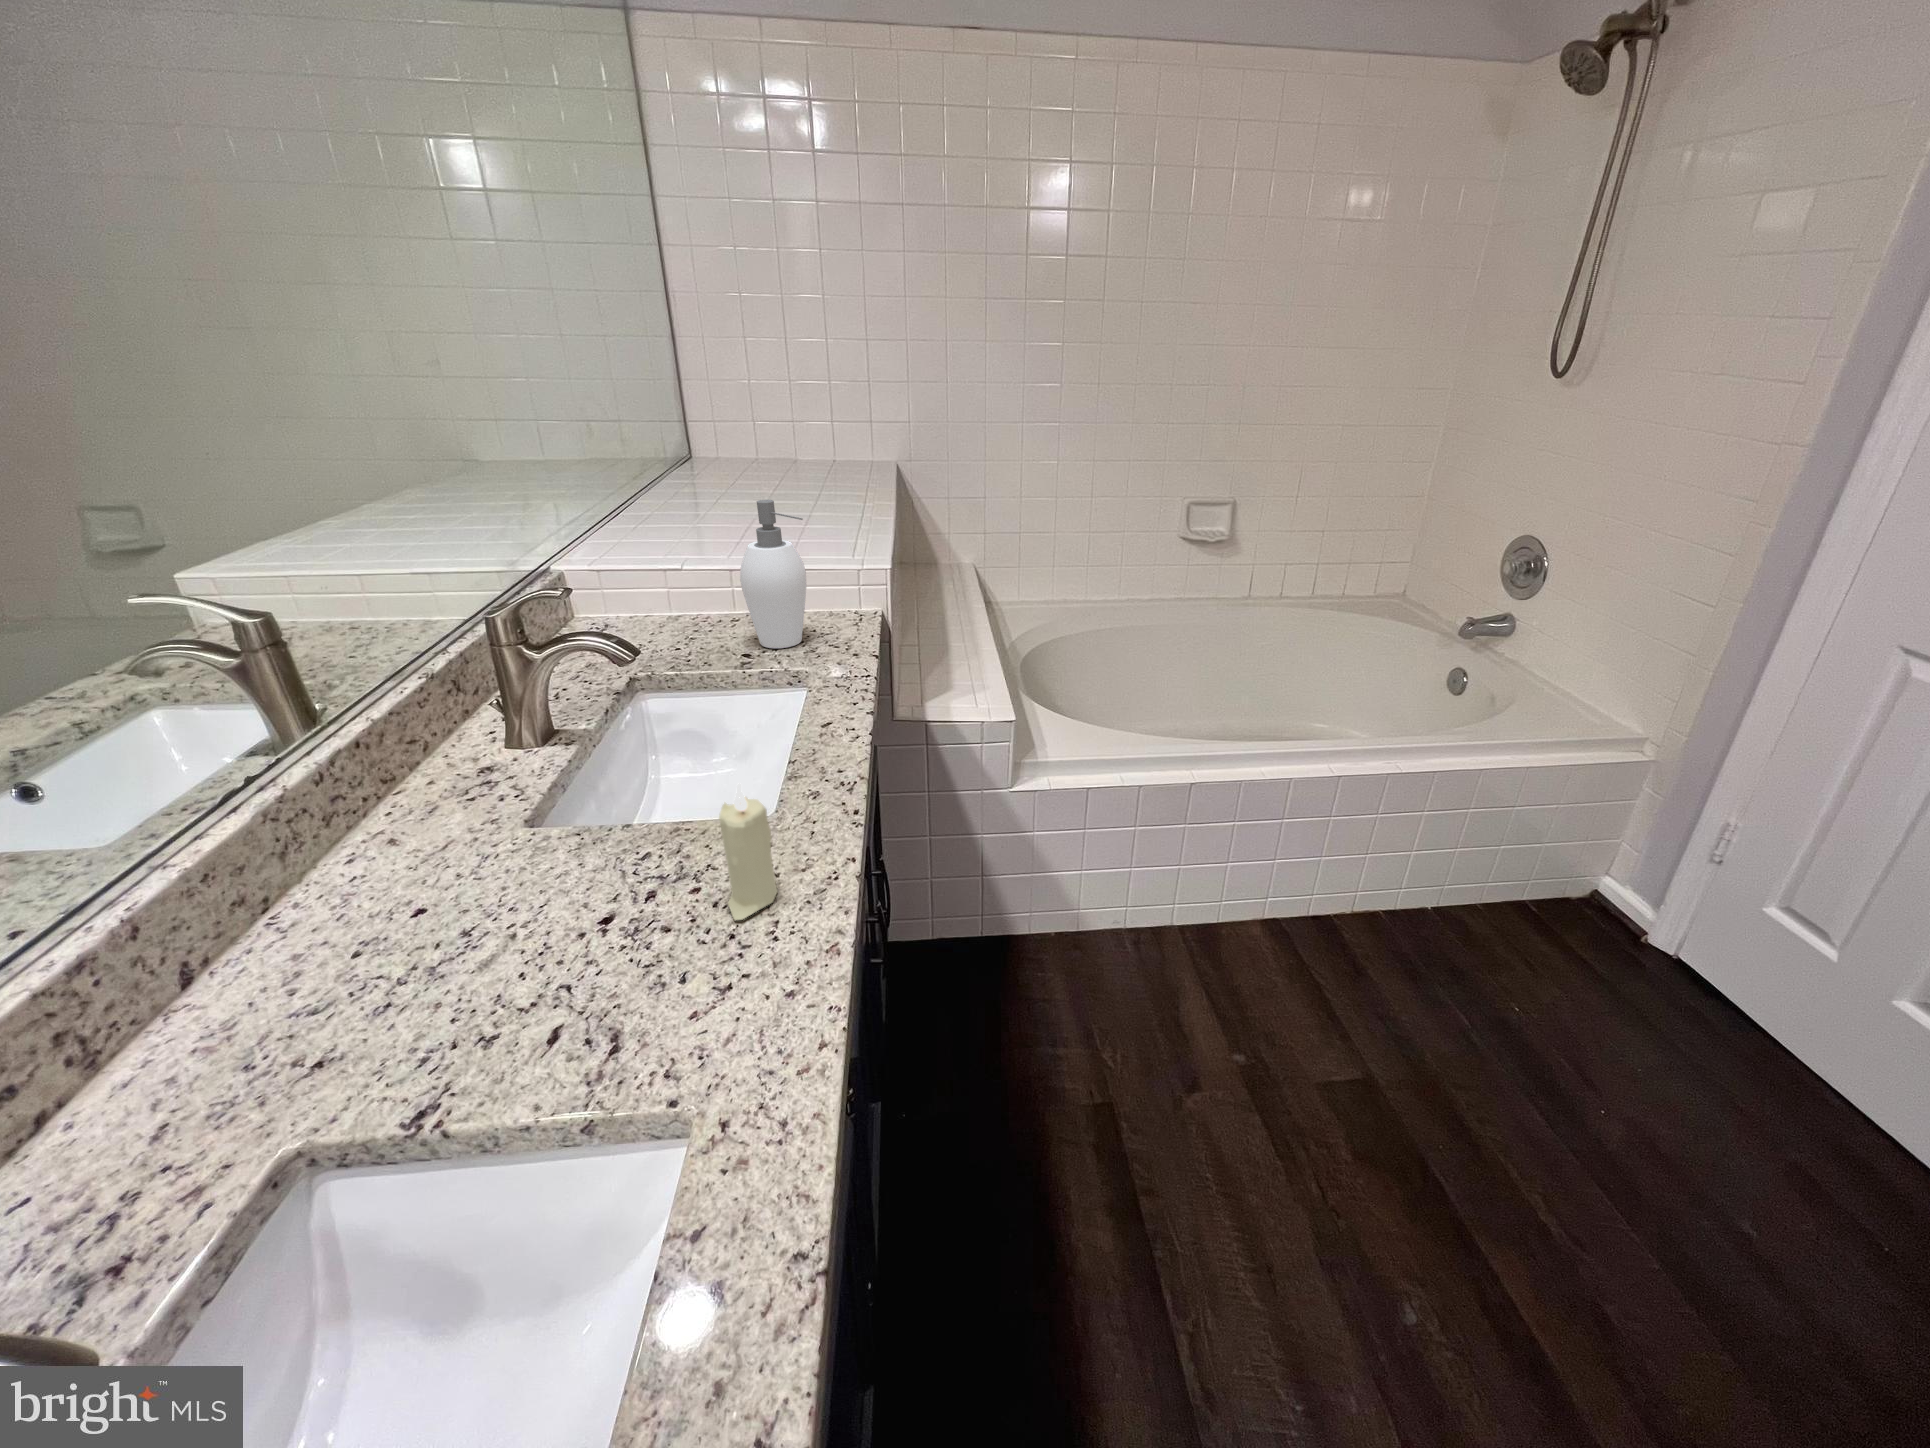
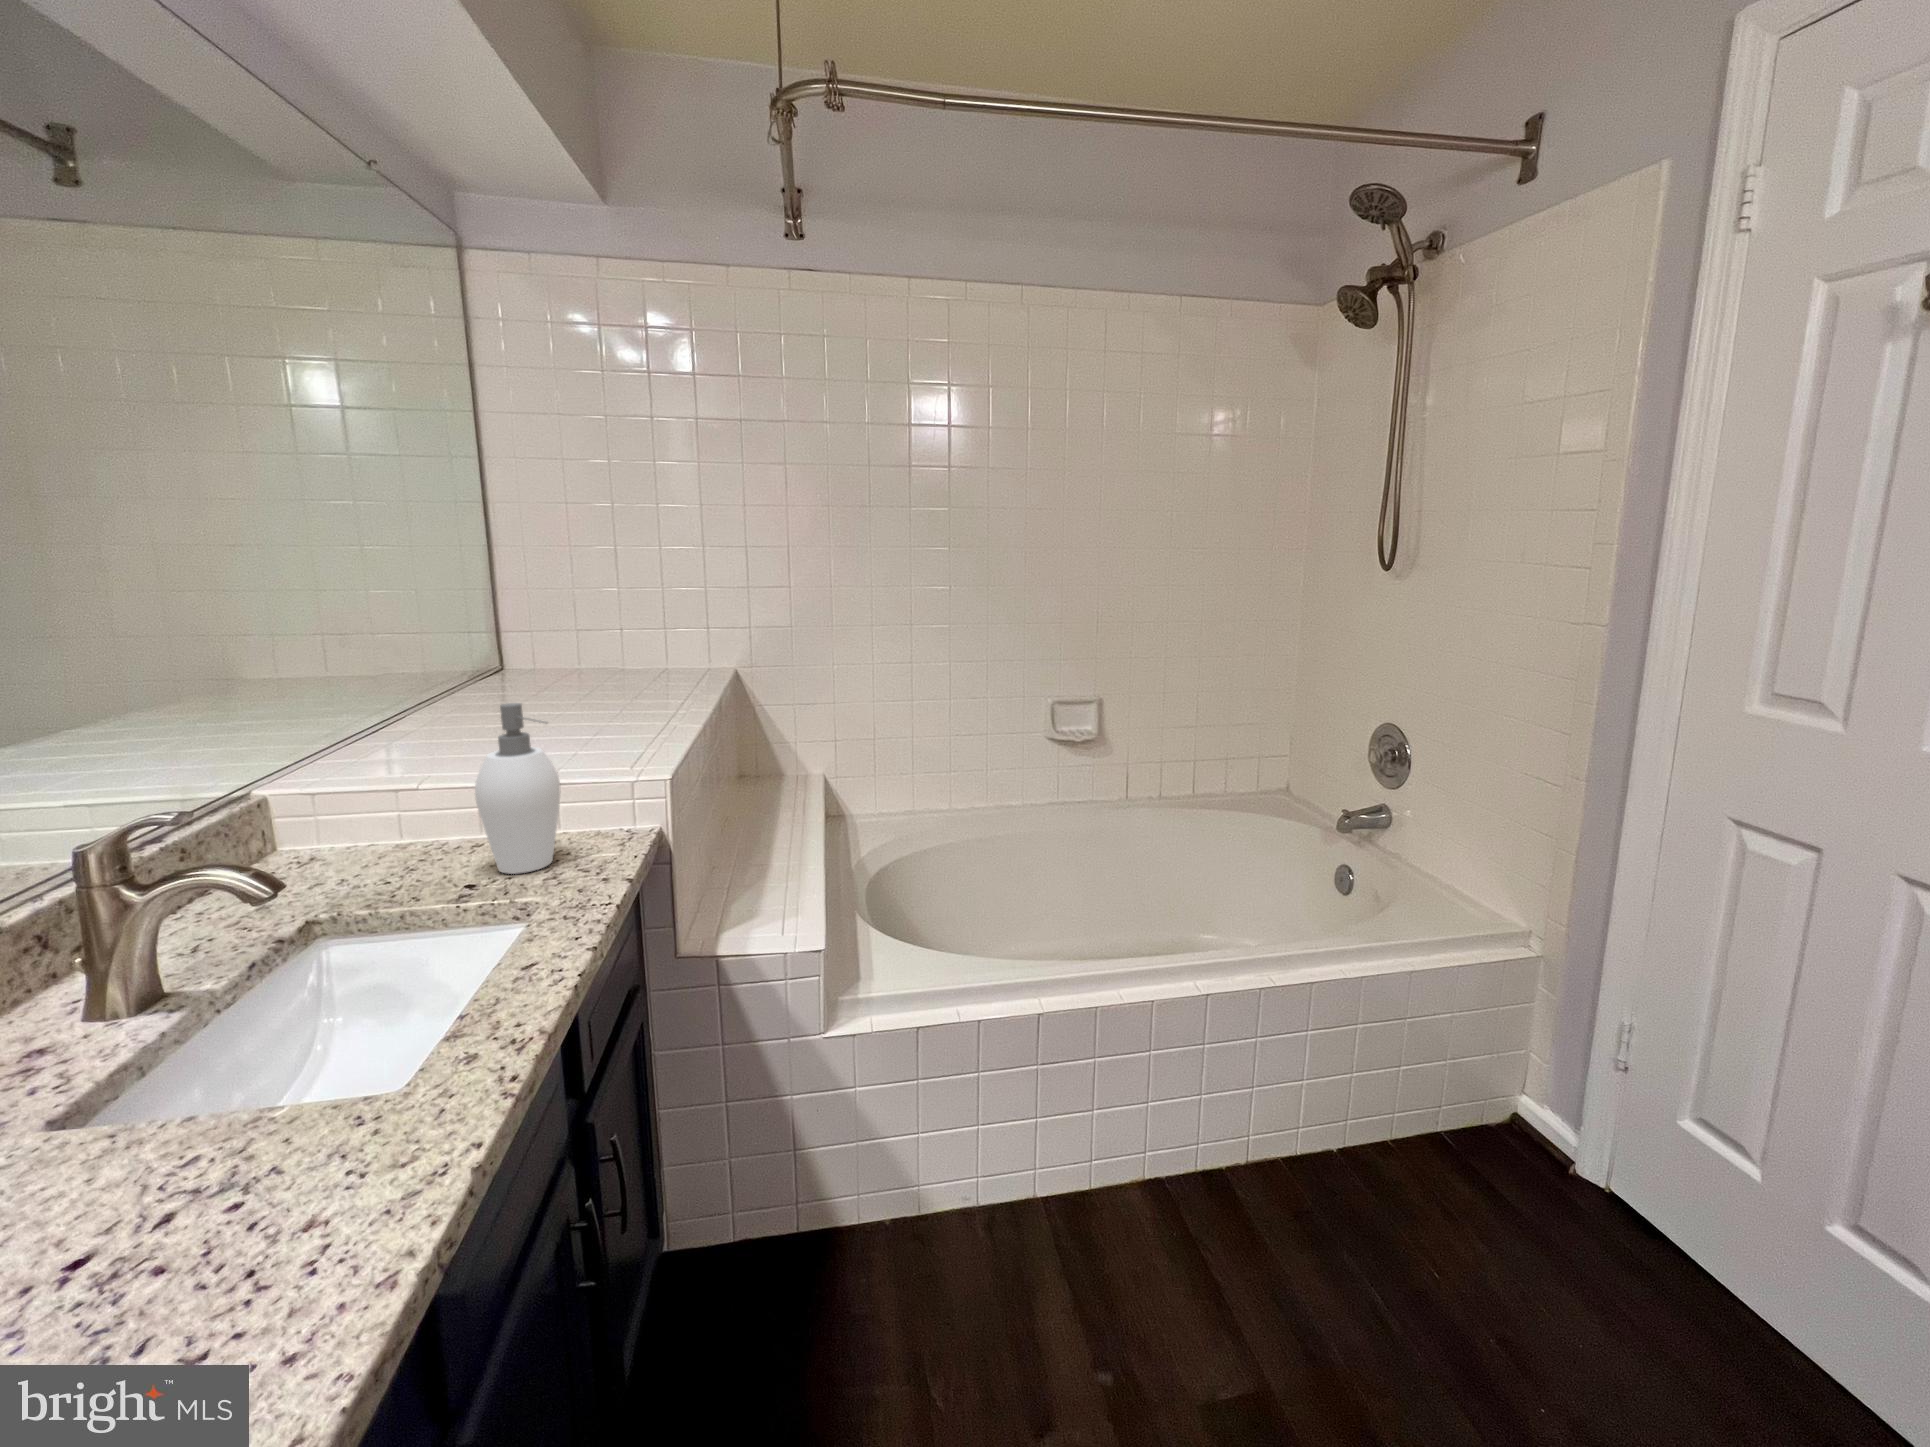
candle: present [719,784,778,920] -> none [253,1050,349,1250]

